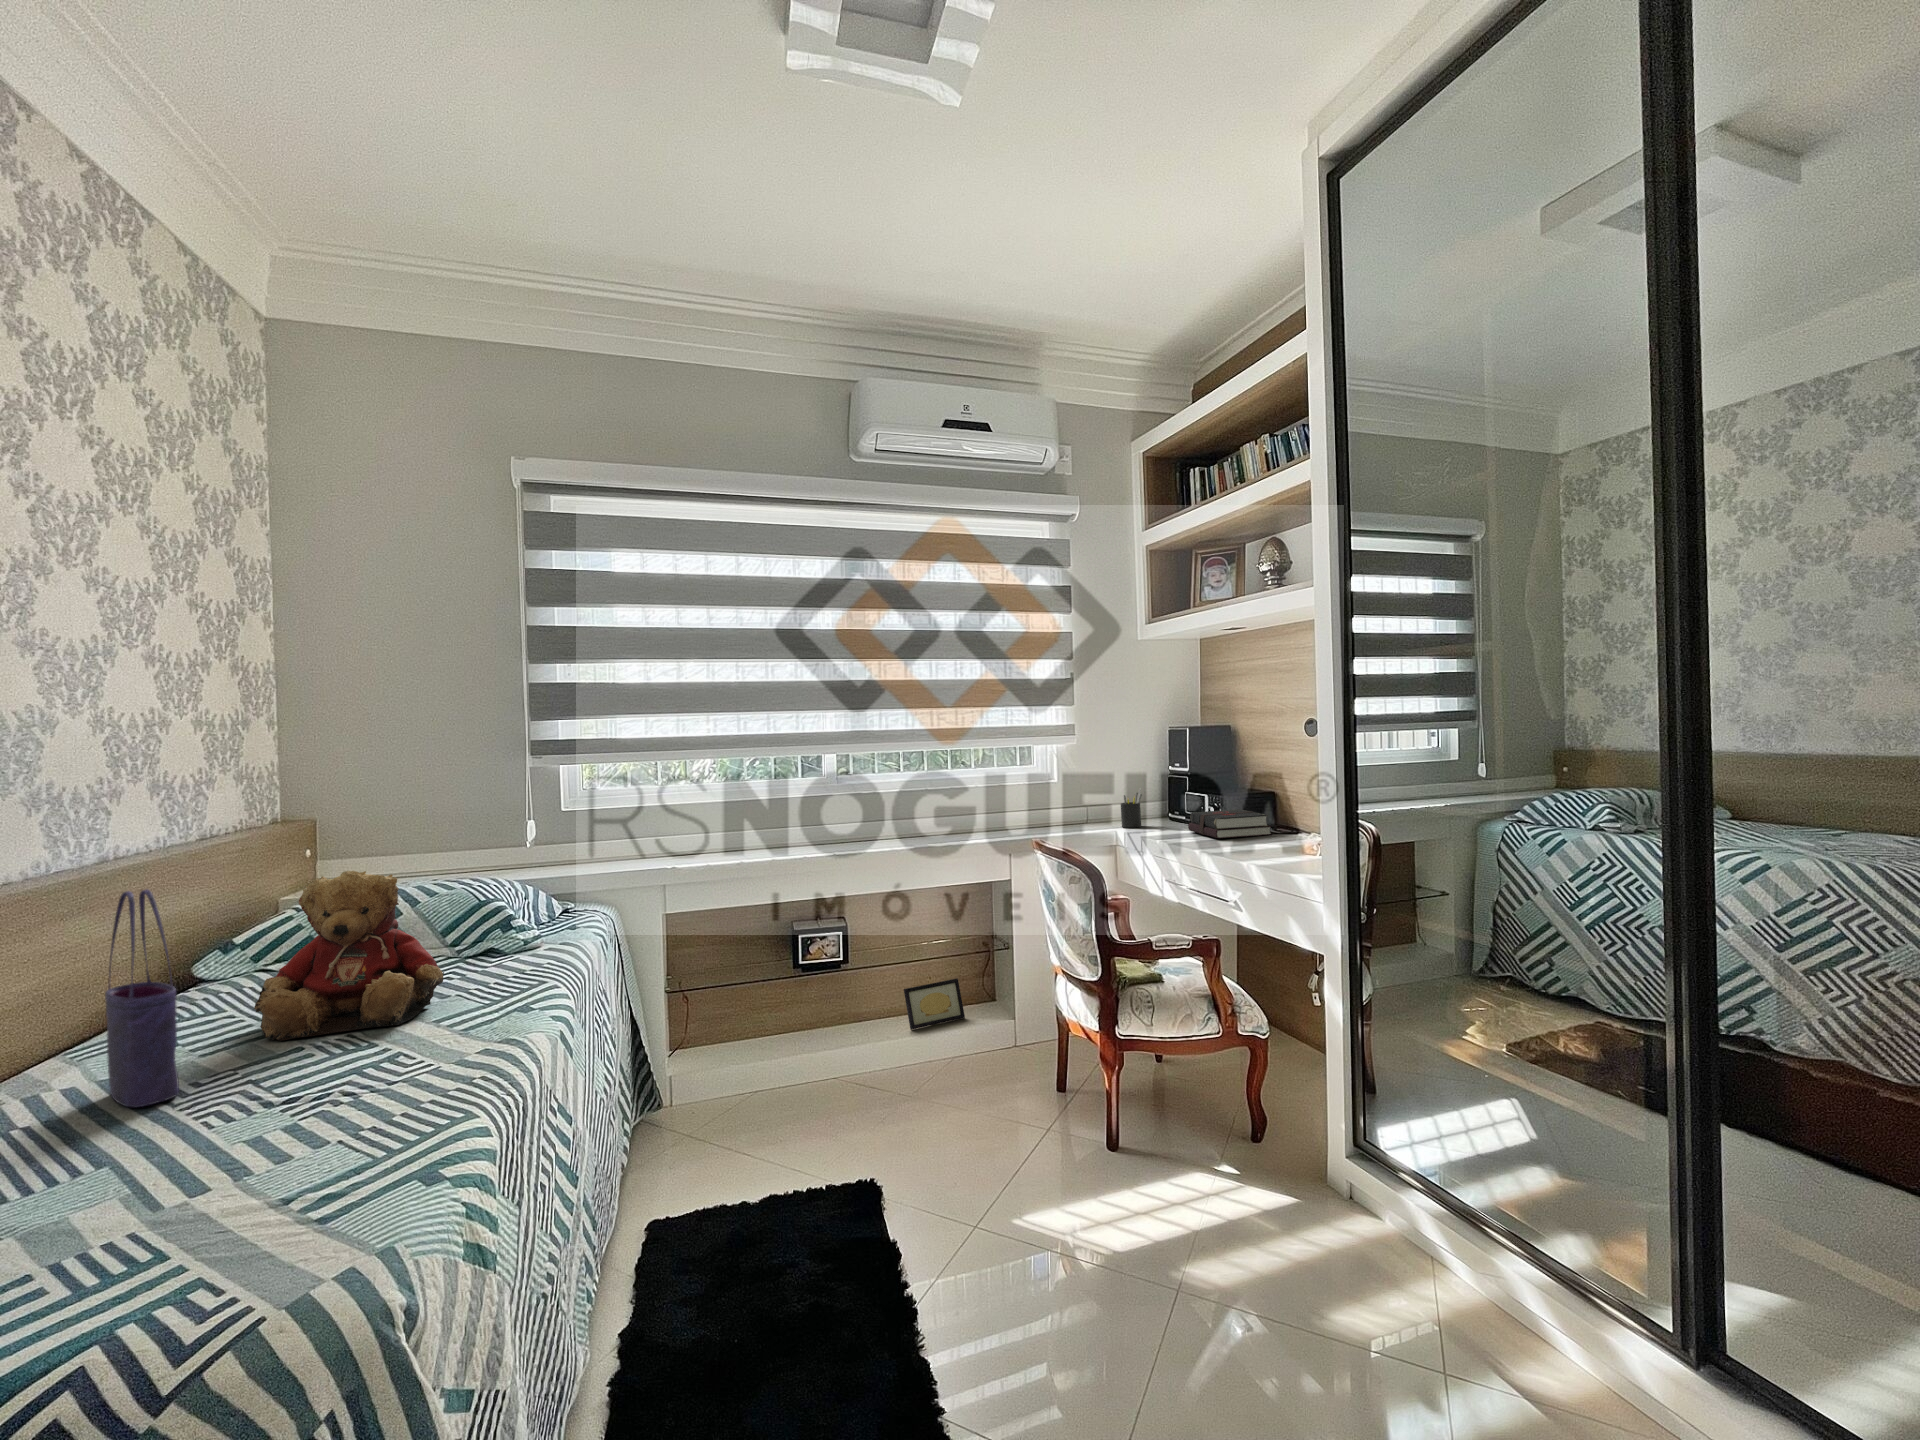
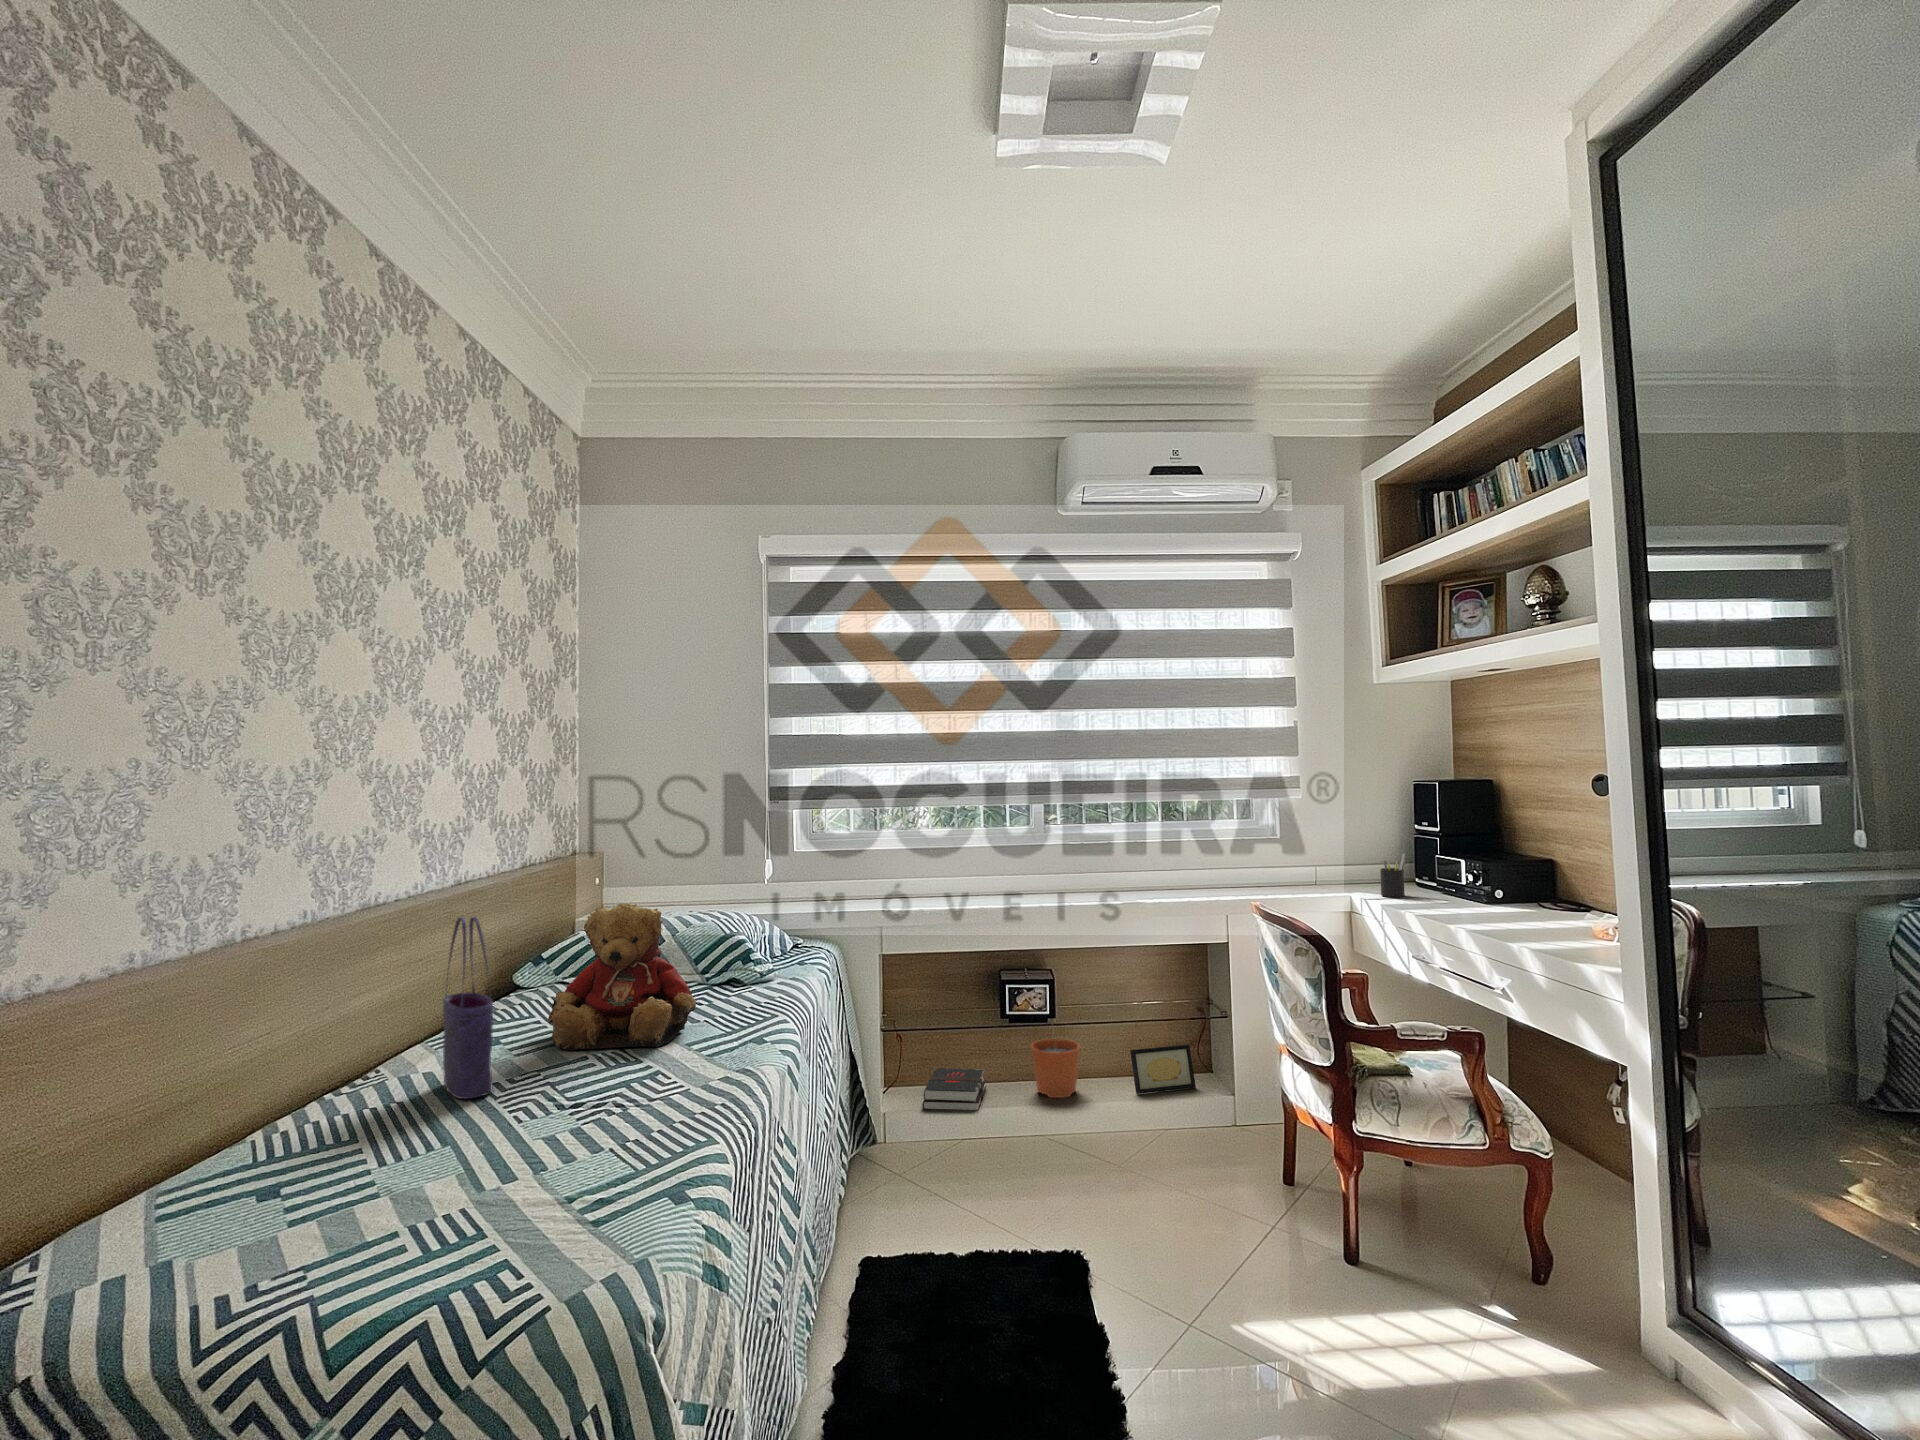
hardback book: present [1188,809,1272,838] -> present [922,1068,986,1110]
plant pot: none [808,968,856,1043] -> present [1032,1038,1080,1098]

